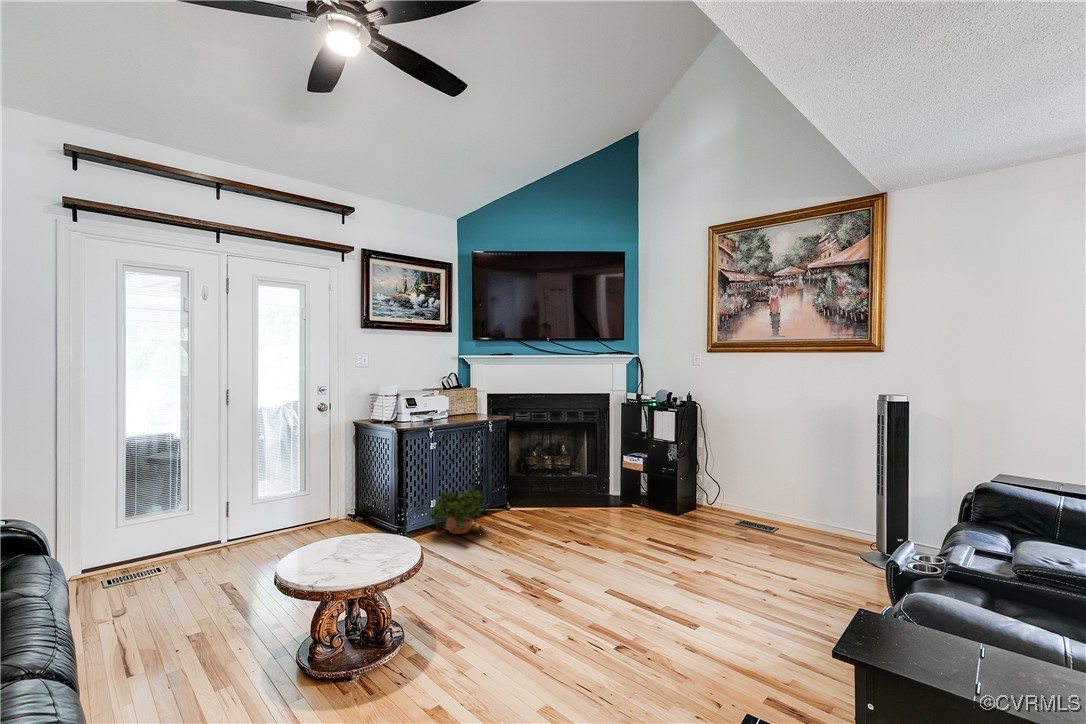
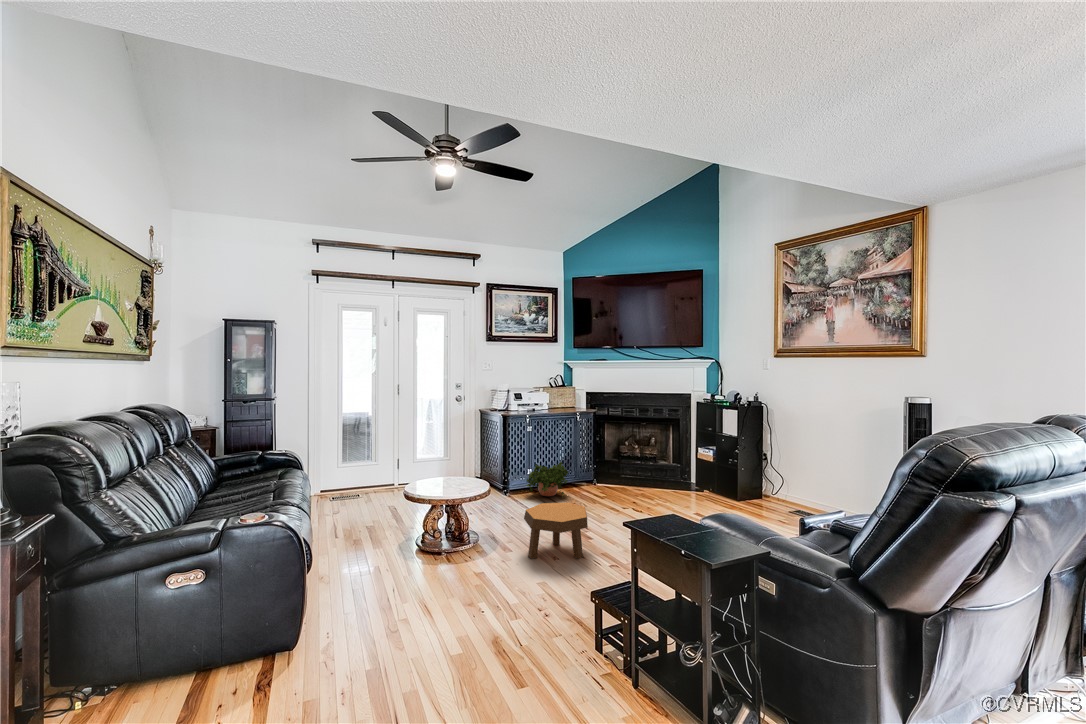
footstool: none [478,553,579,654] -> present [524,503,588,559]

